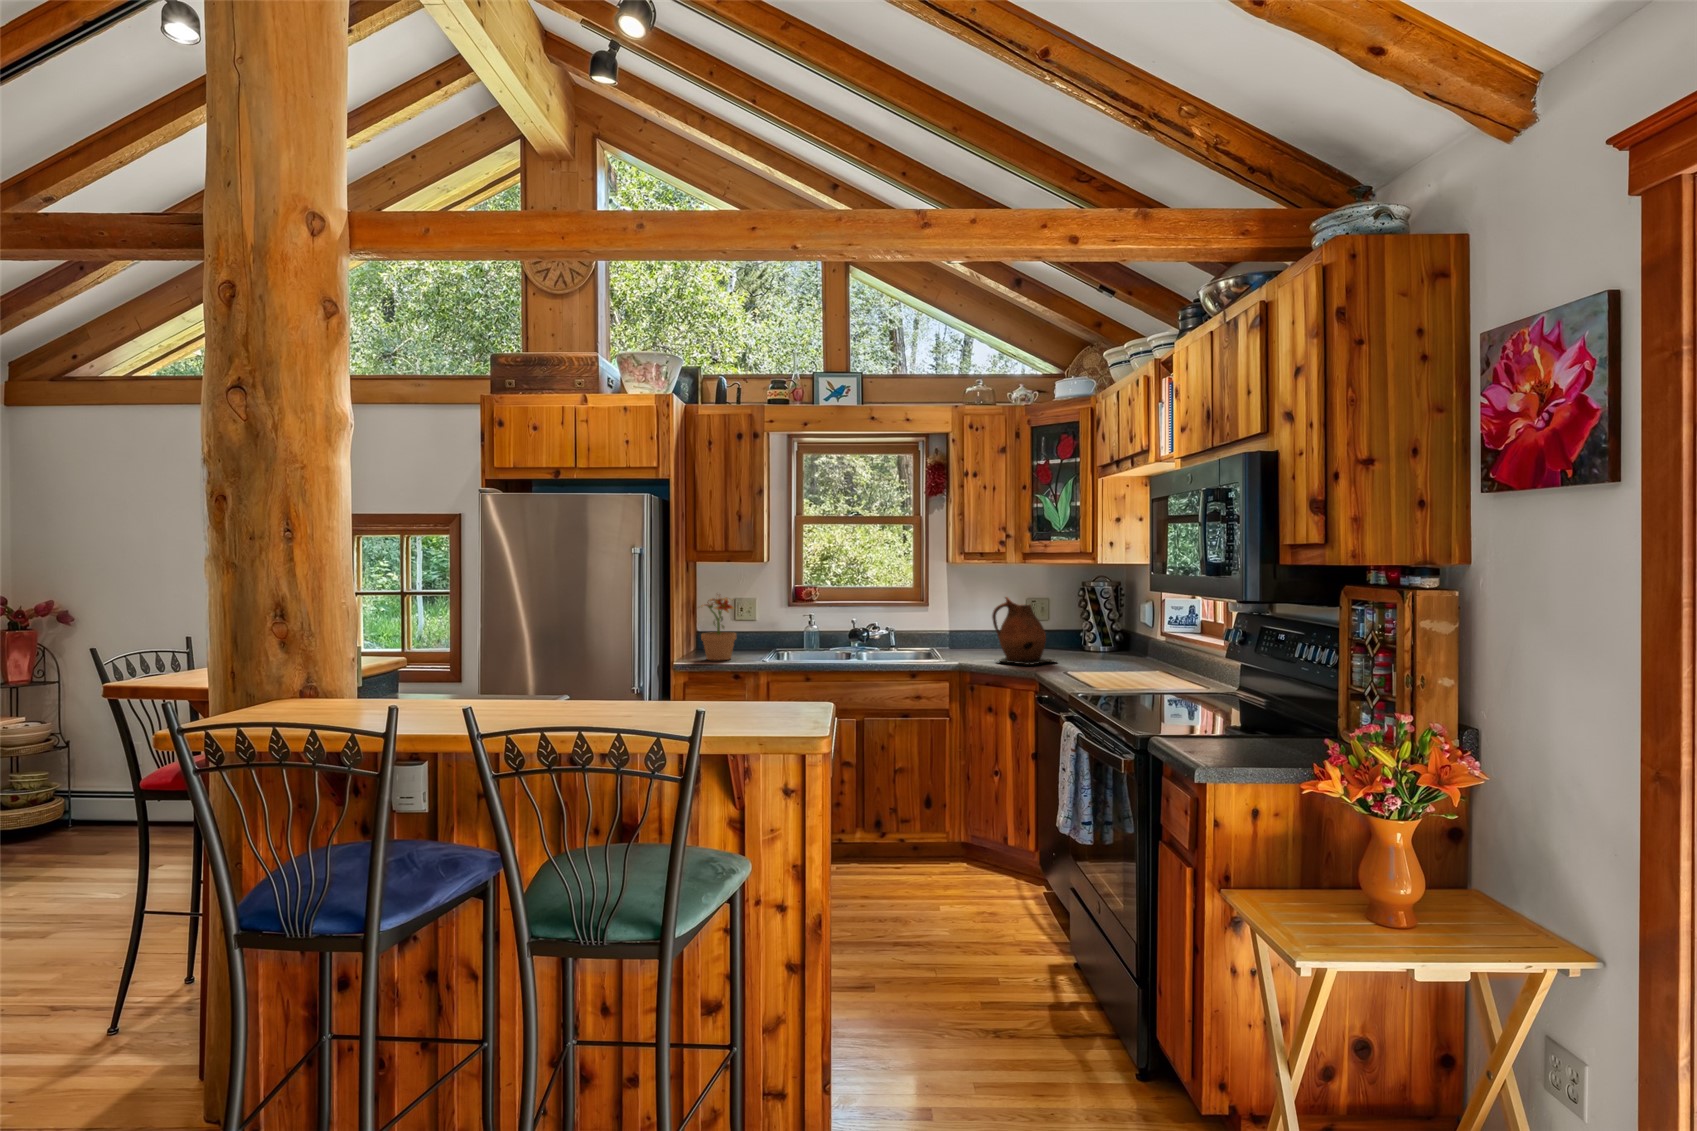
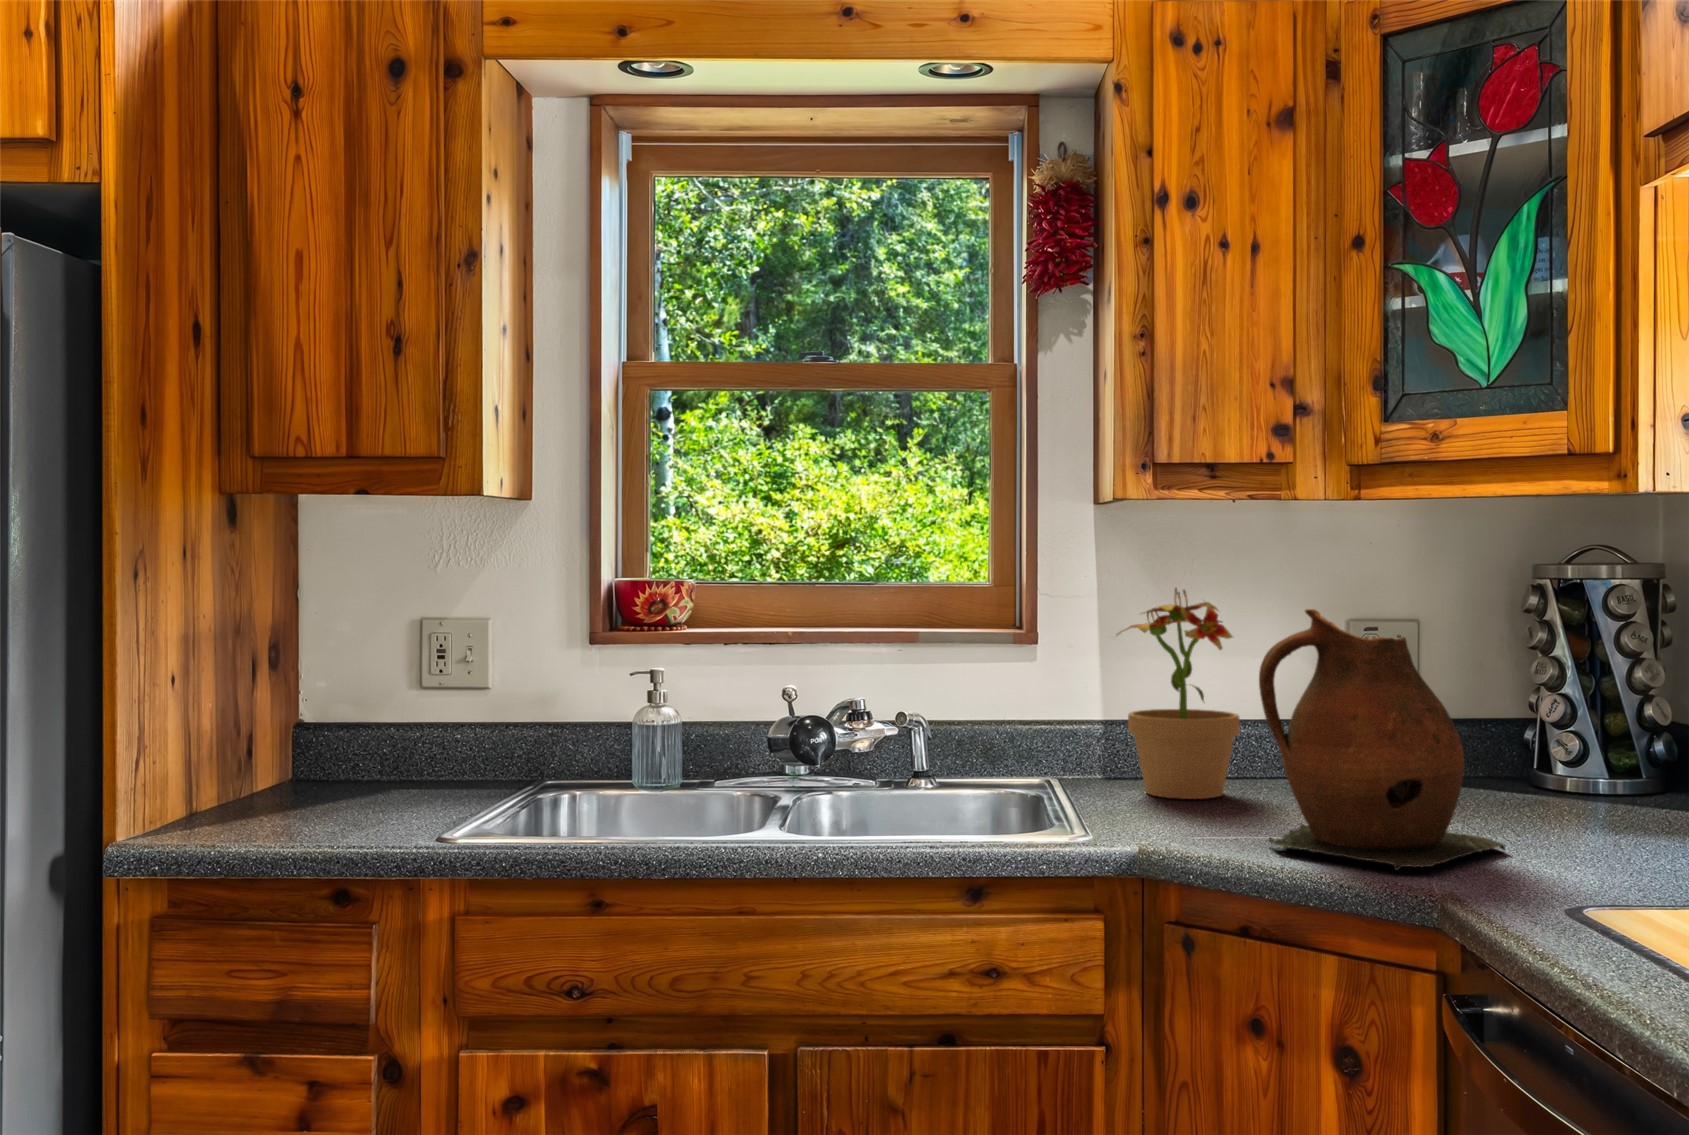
potted plant: present [701,595,736,660] -> present [1117,588,1240,799]

